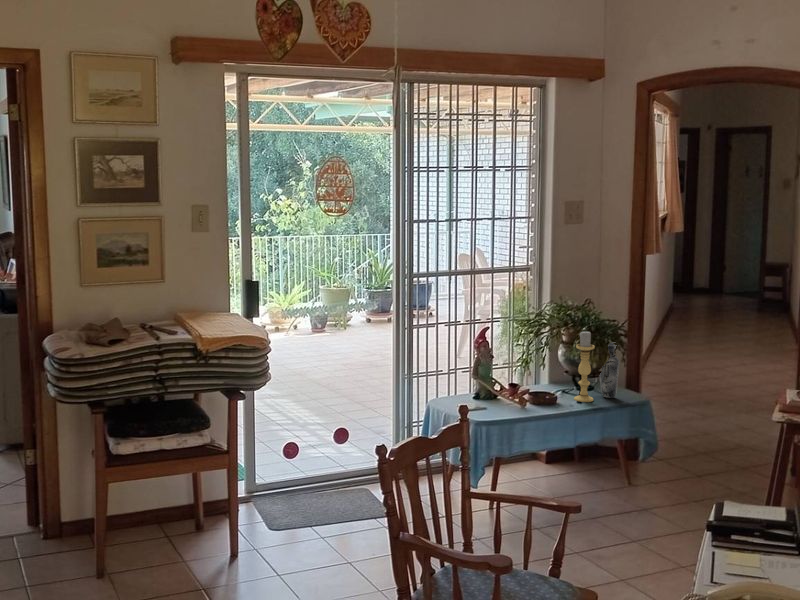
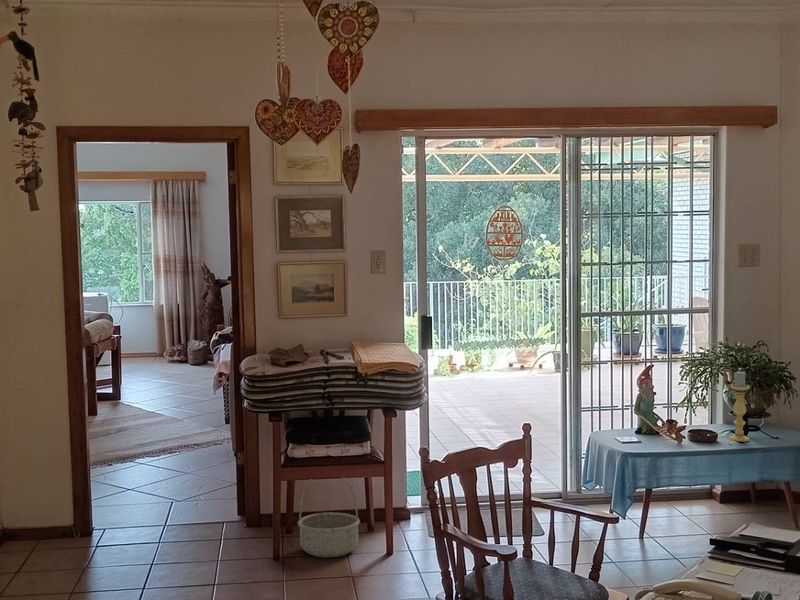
vase: present [600,343,620,398] -> none [760,384,781,440]
basket: none [123,467,199,568] -> present [298,478,360,557]

